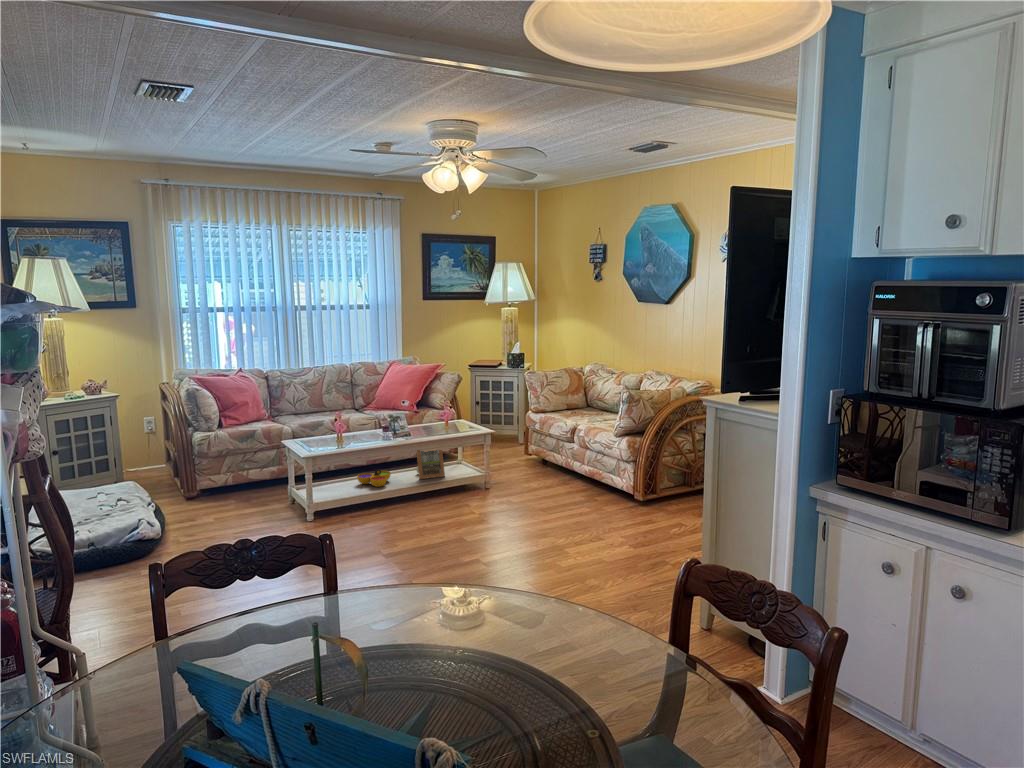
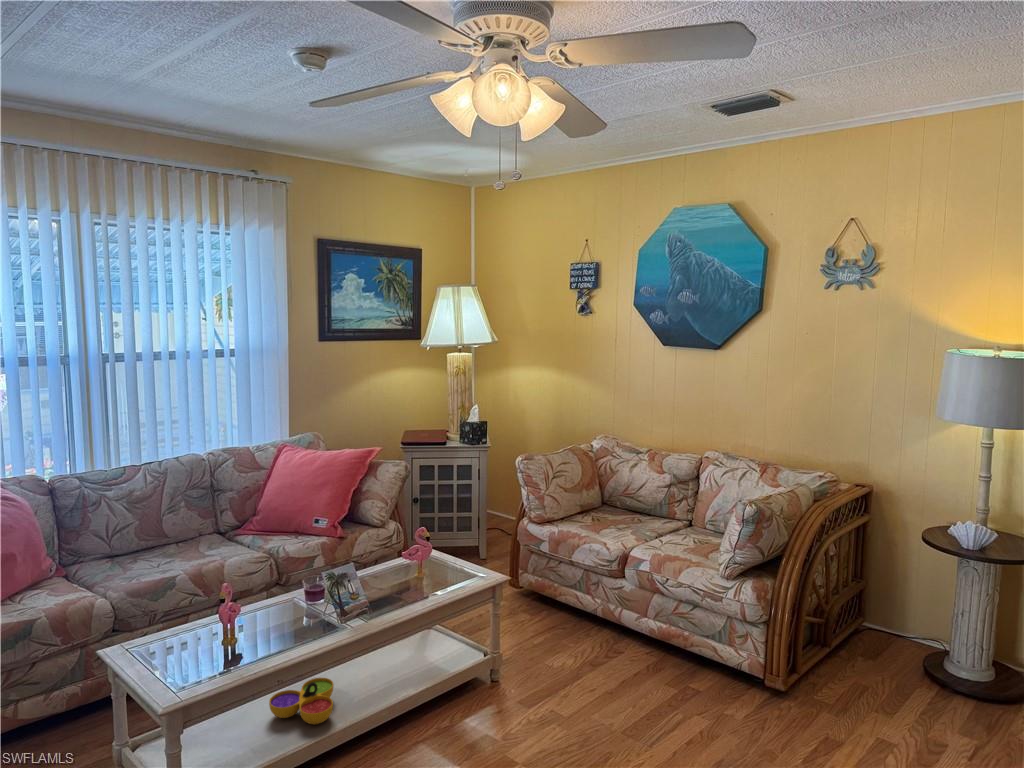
picture frame: present [416,450,445,479] -> none [372,605,431,687]

